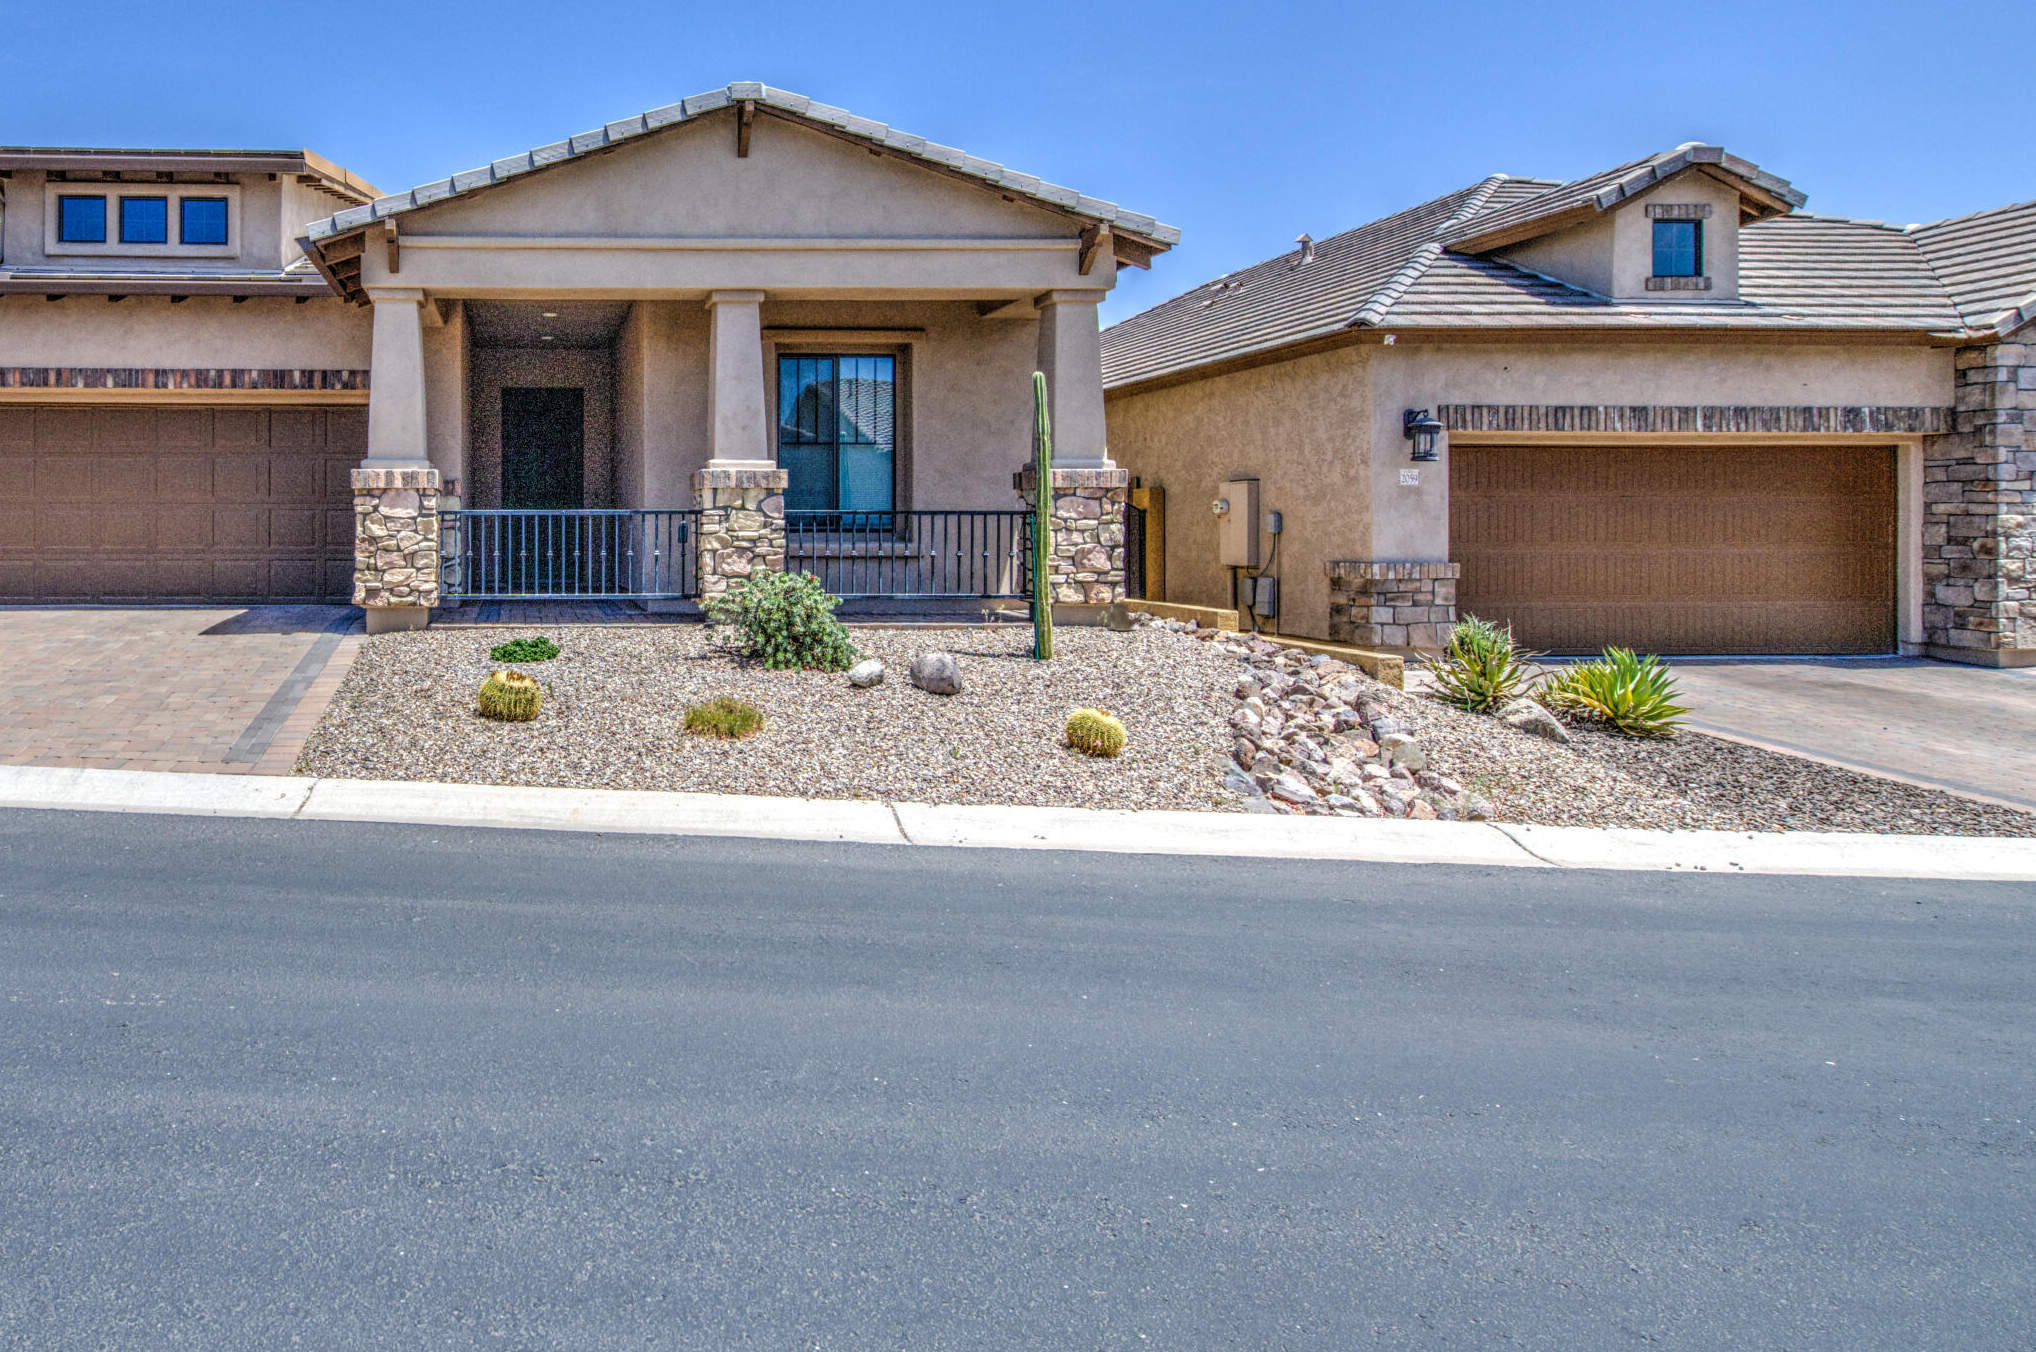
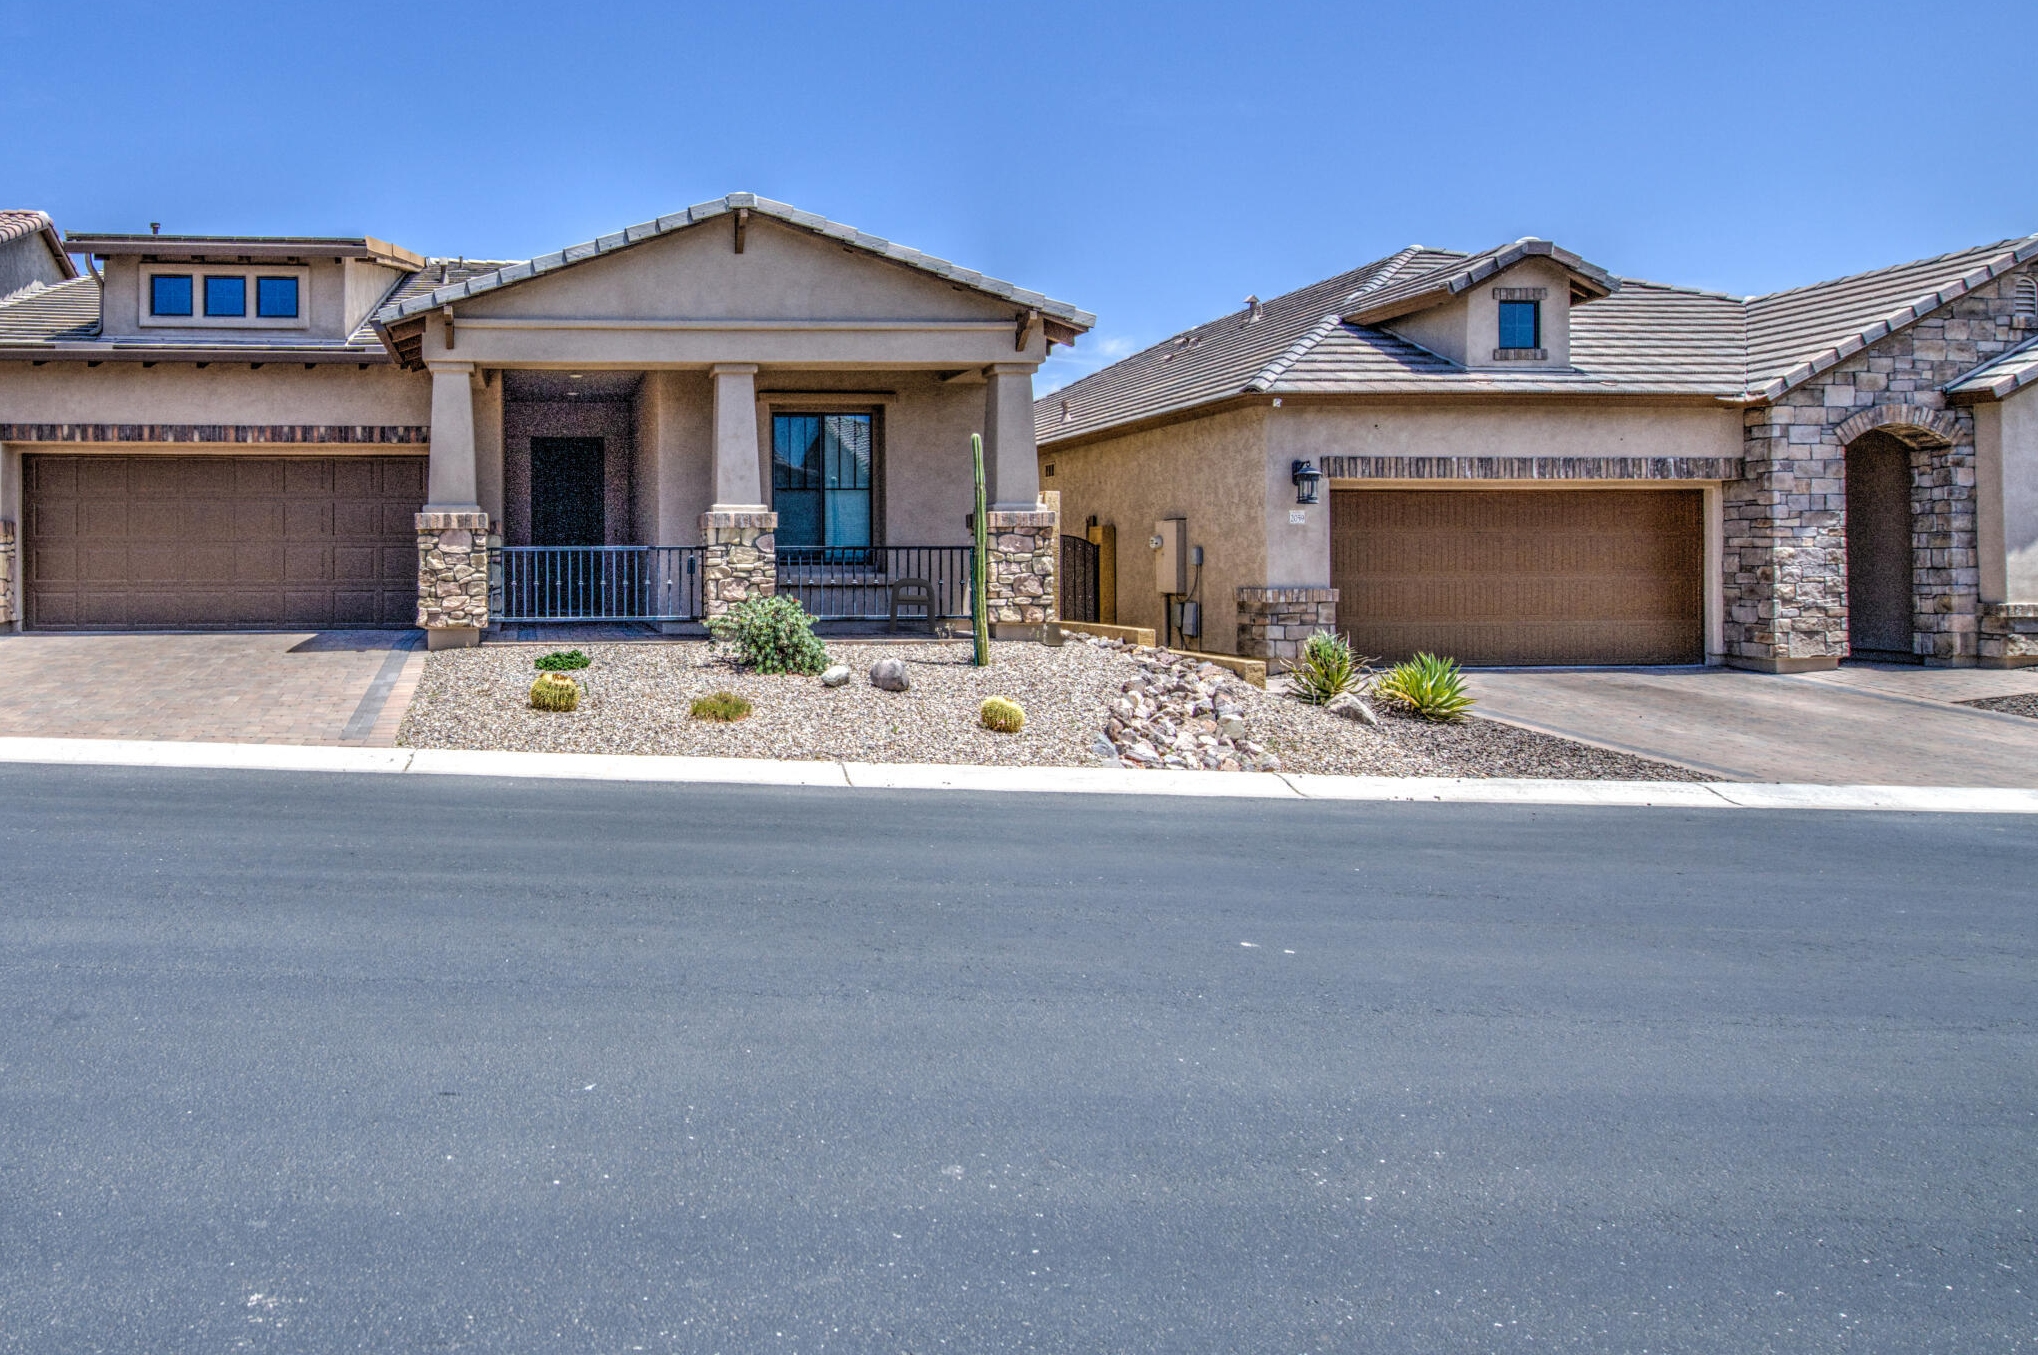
bench: none [913,546,971,612] -> present [890,578,935,632]

